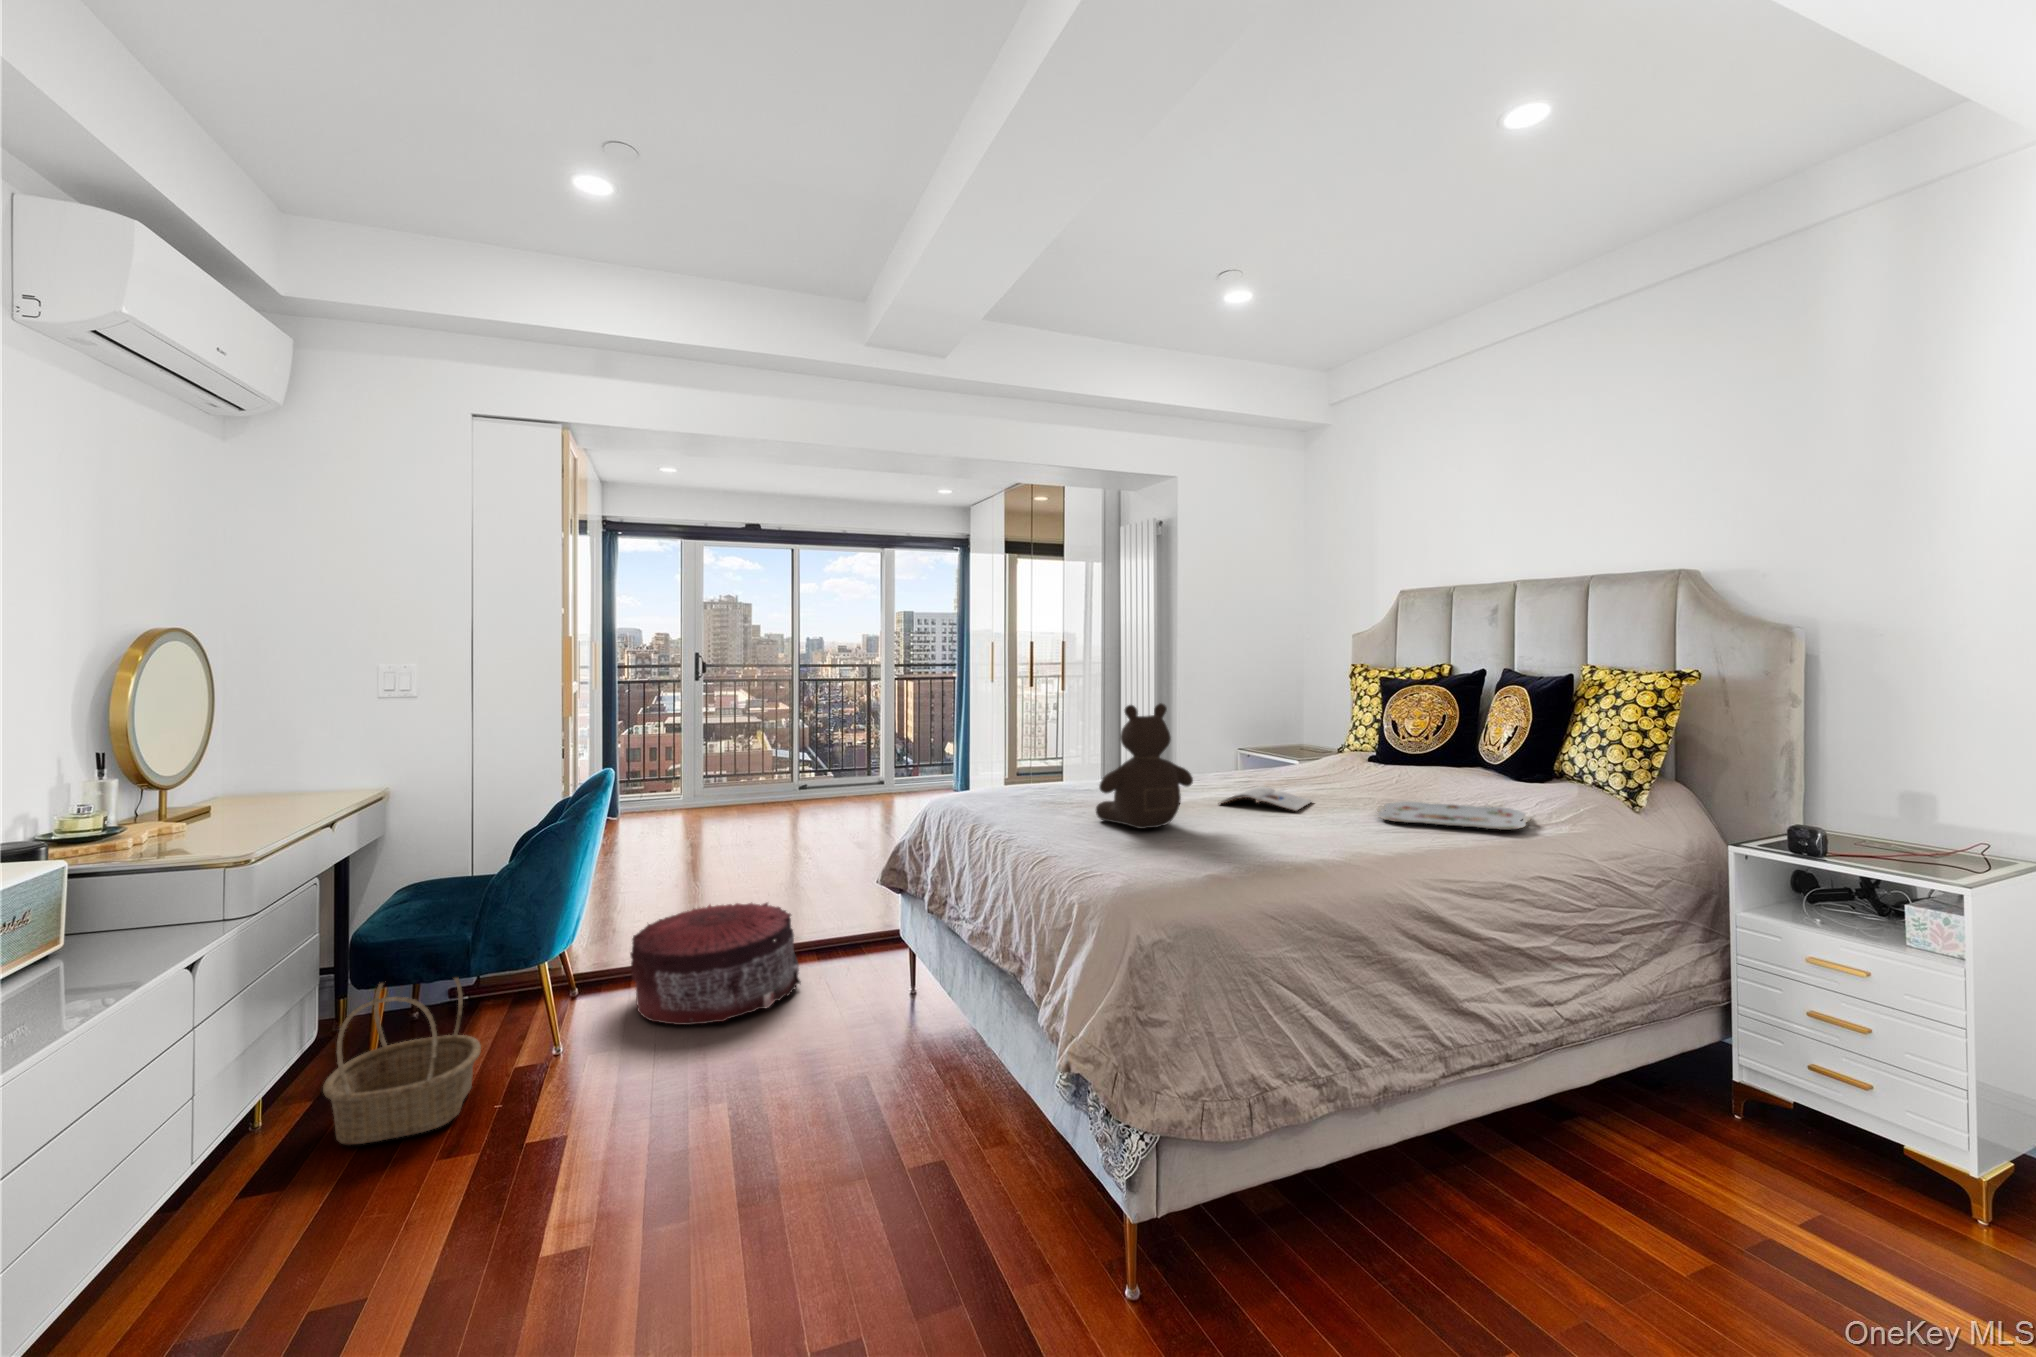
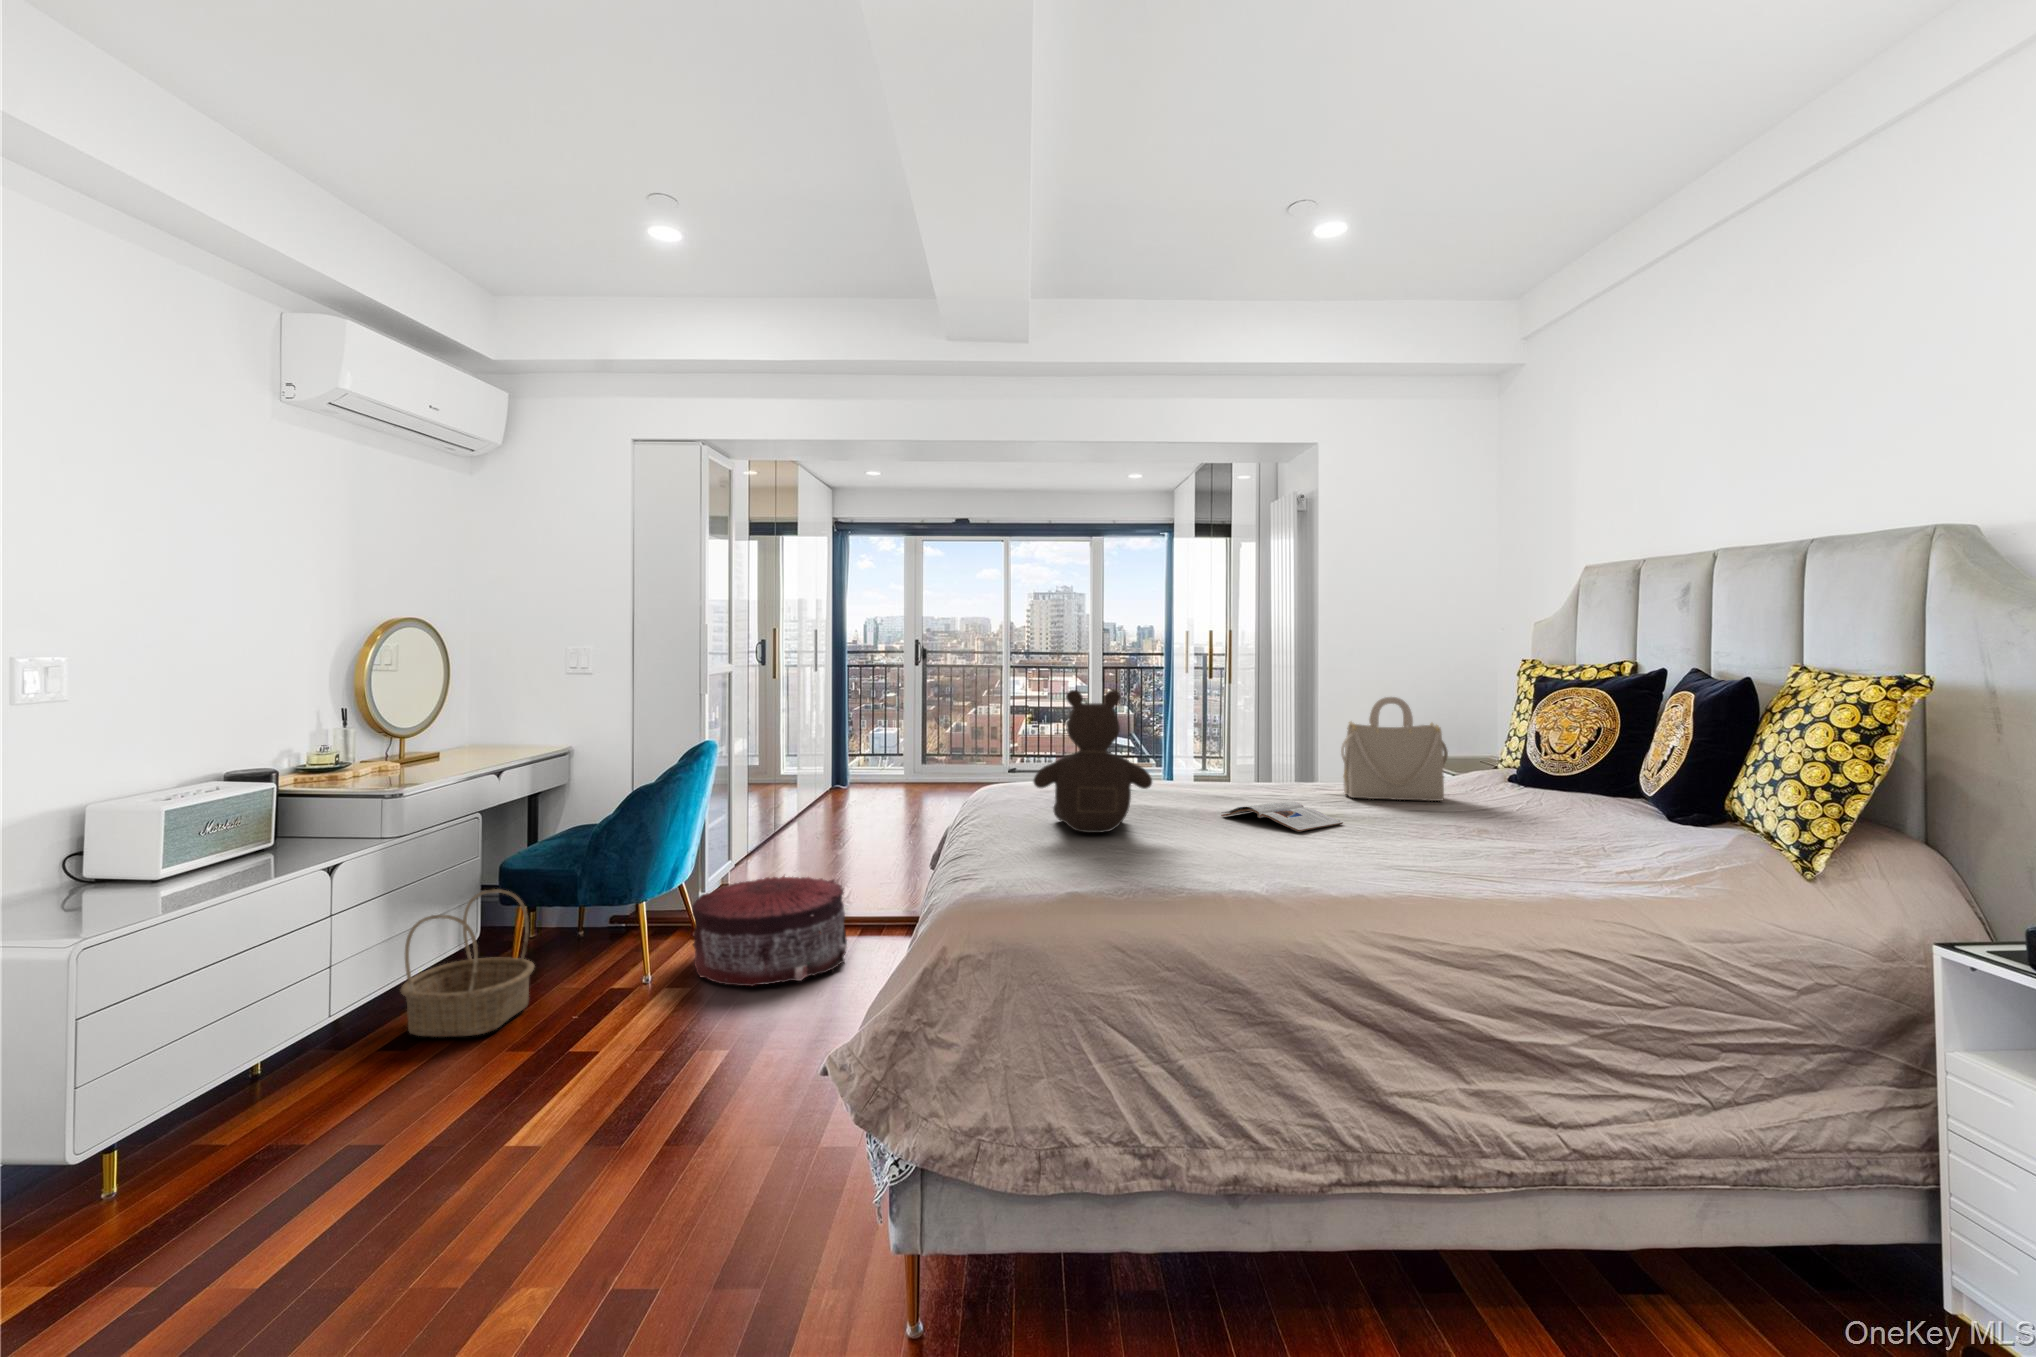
handbag: none [1268,696,1348,780] -> present [1341,697,1448,801]
serving tray: present [1377,801,1530,830] -> none [1387,833,1607,880]

